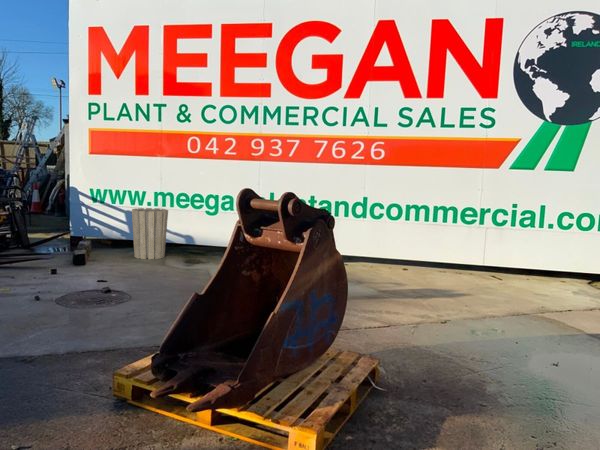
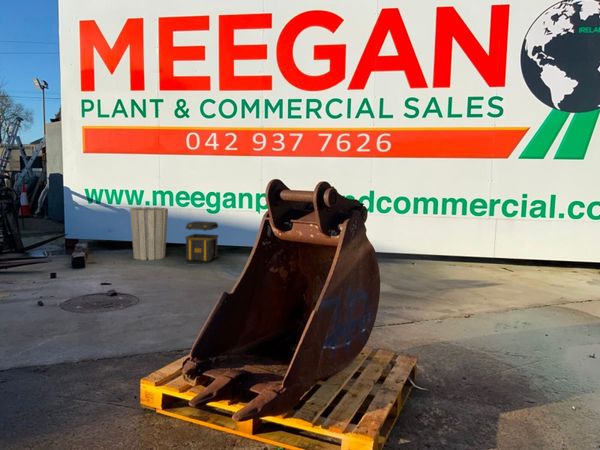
toolbox: none [184,223,216,262] -> present [186,221,218,262]

